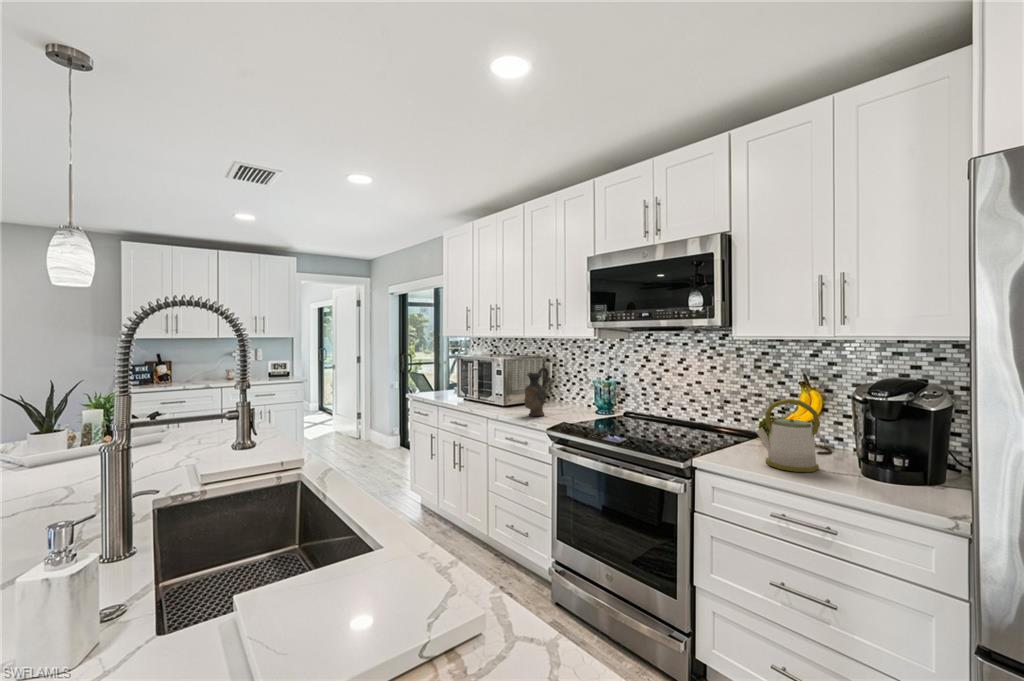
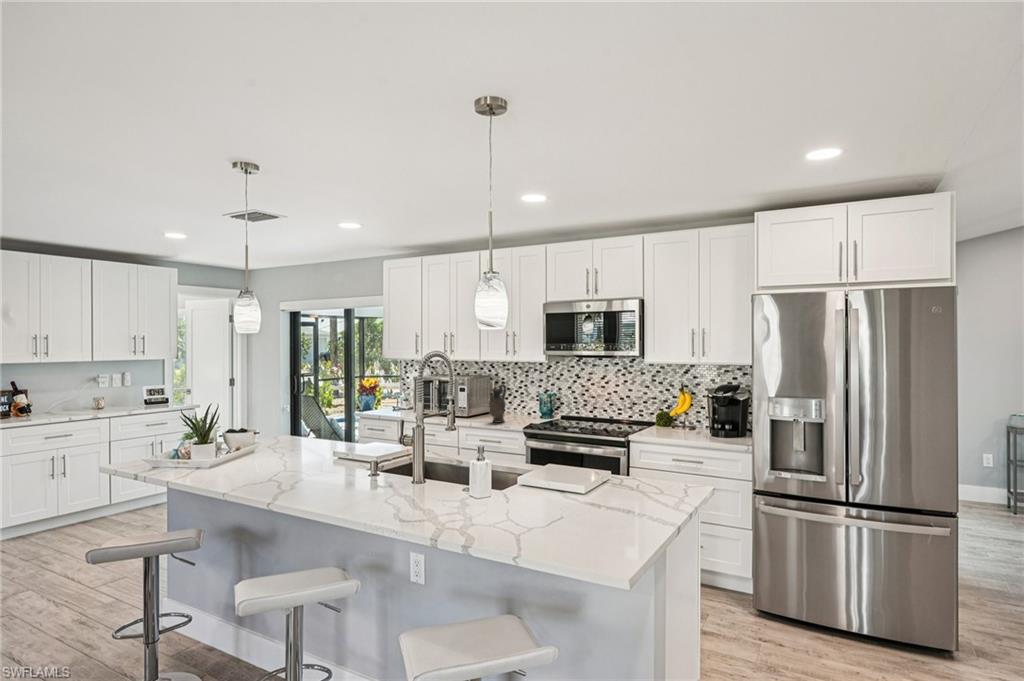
kettle: present [756,399,820,472] -> none [661,397,693,437]

